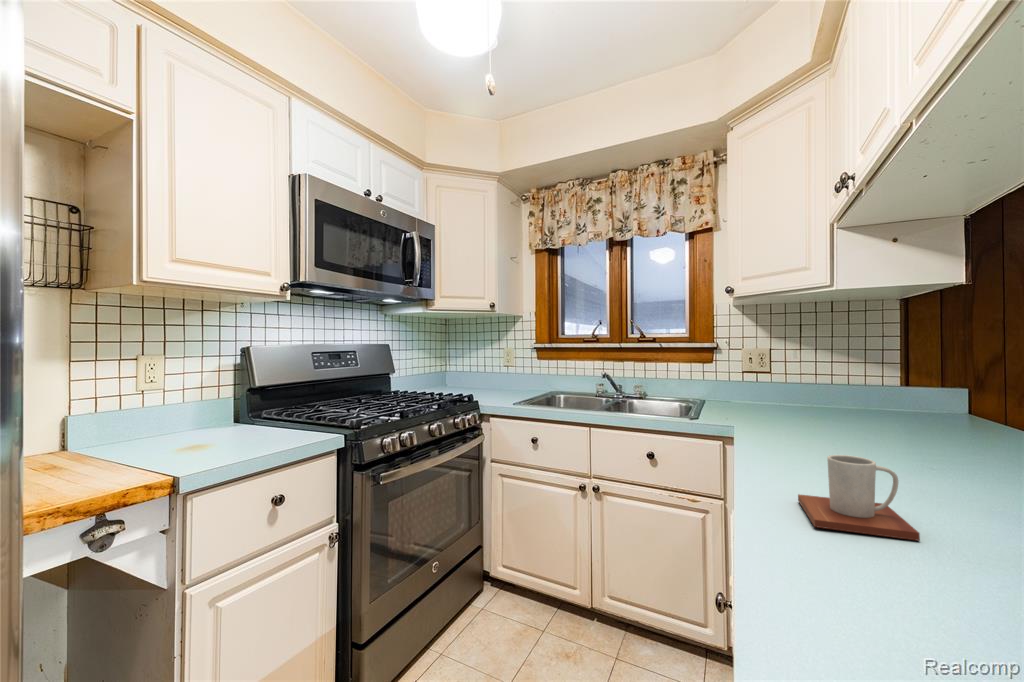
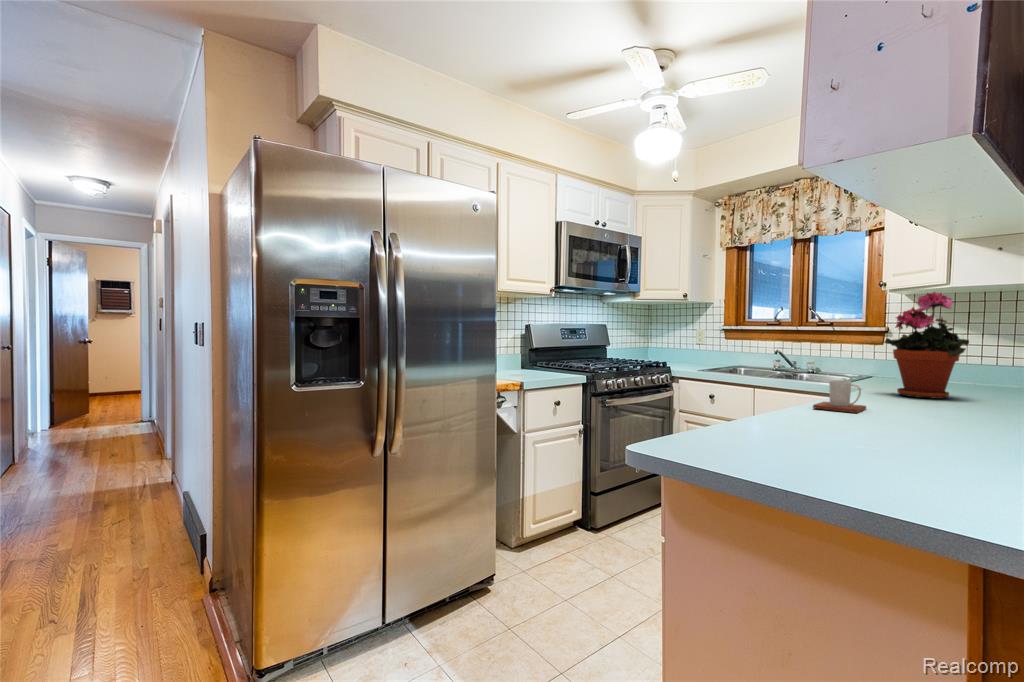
potted plant: none [791,291,915,452] -> present [885,292,969,399]

